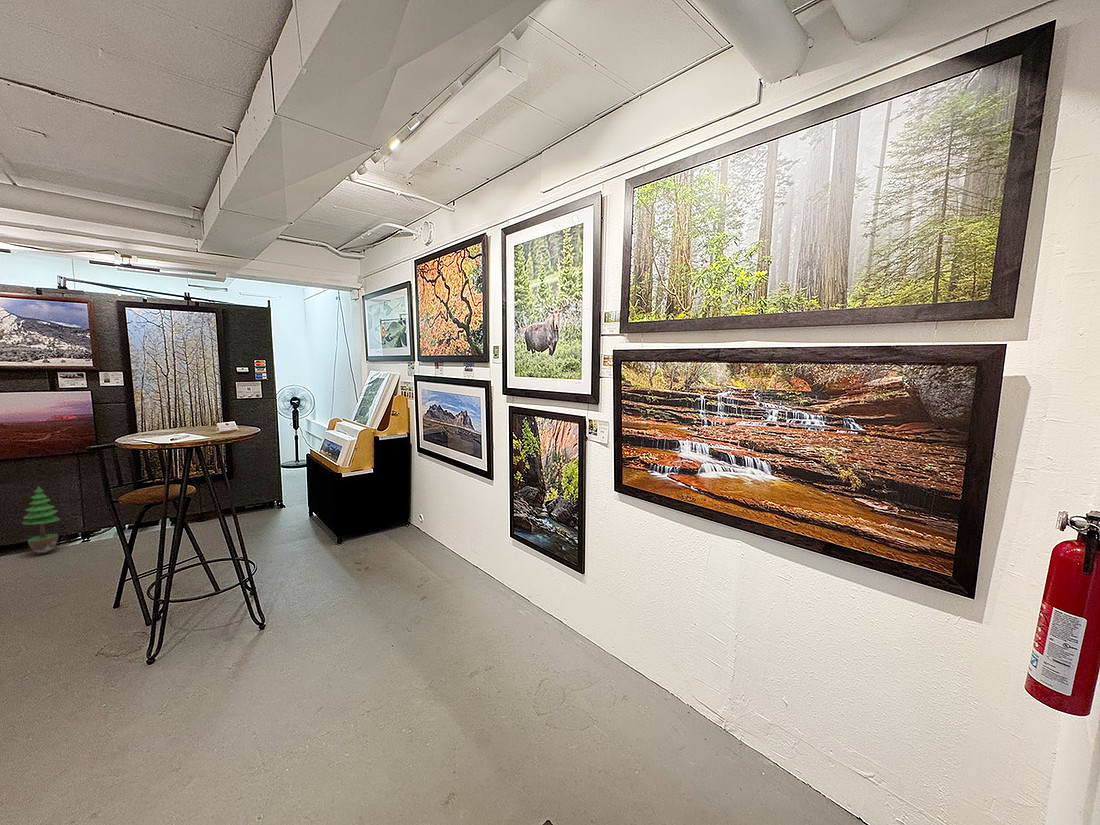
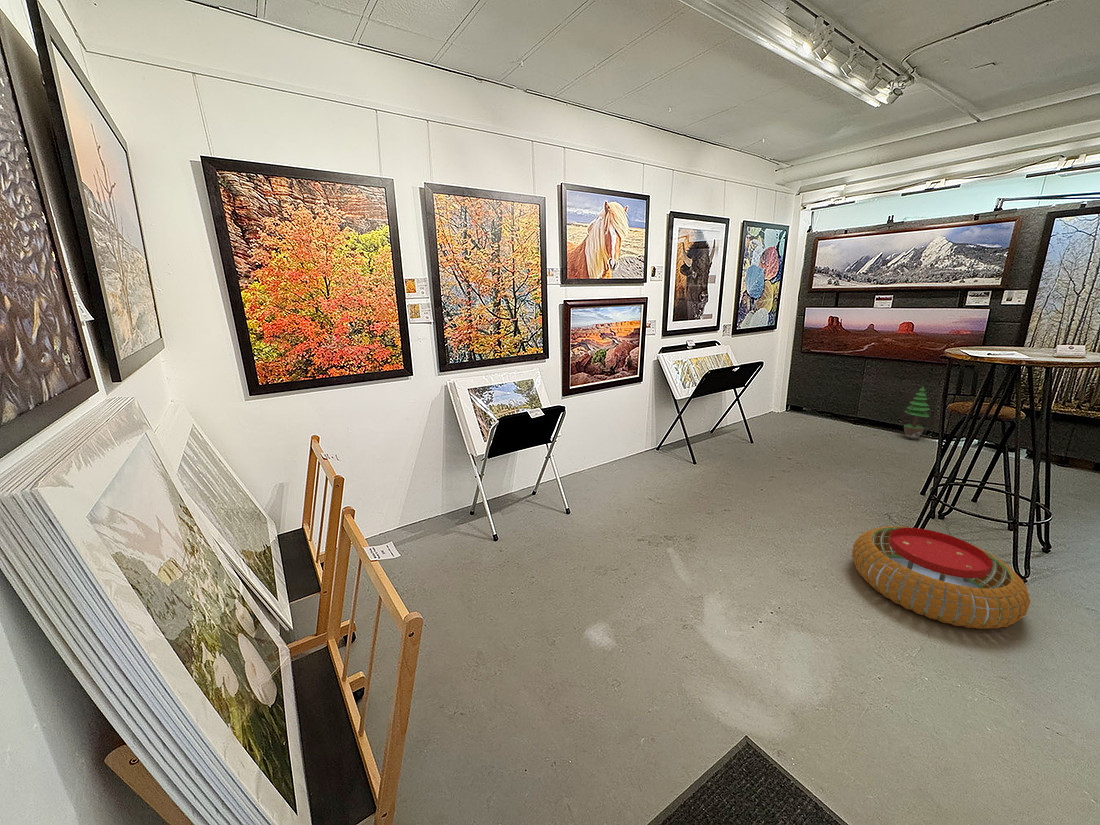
pouf: none [111,620,295,745] -> present [852,526,1031,629]

